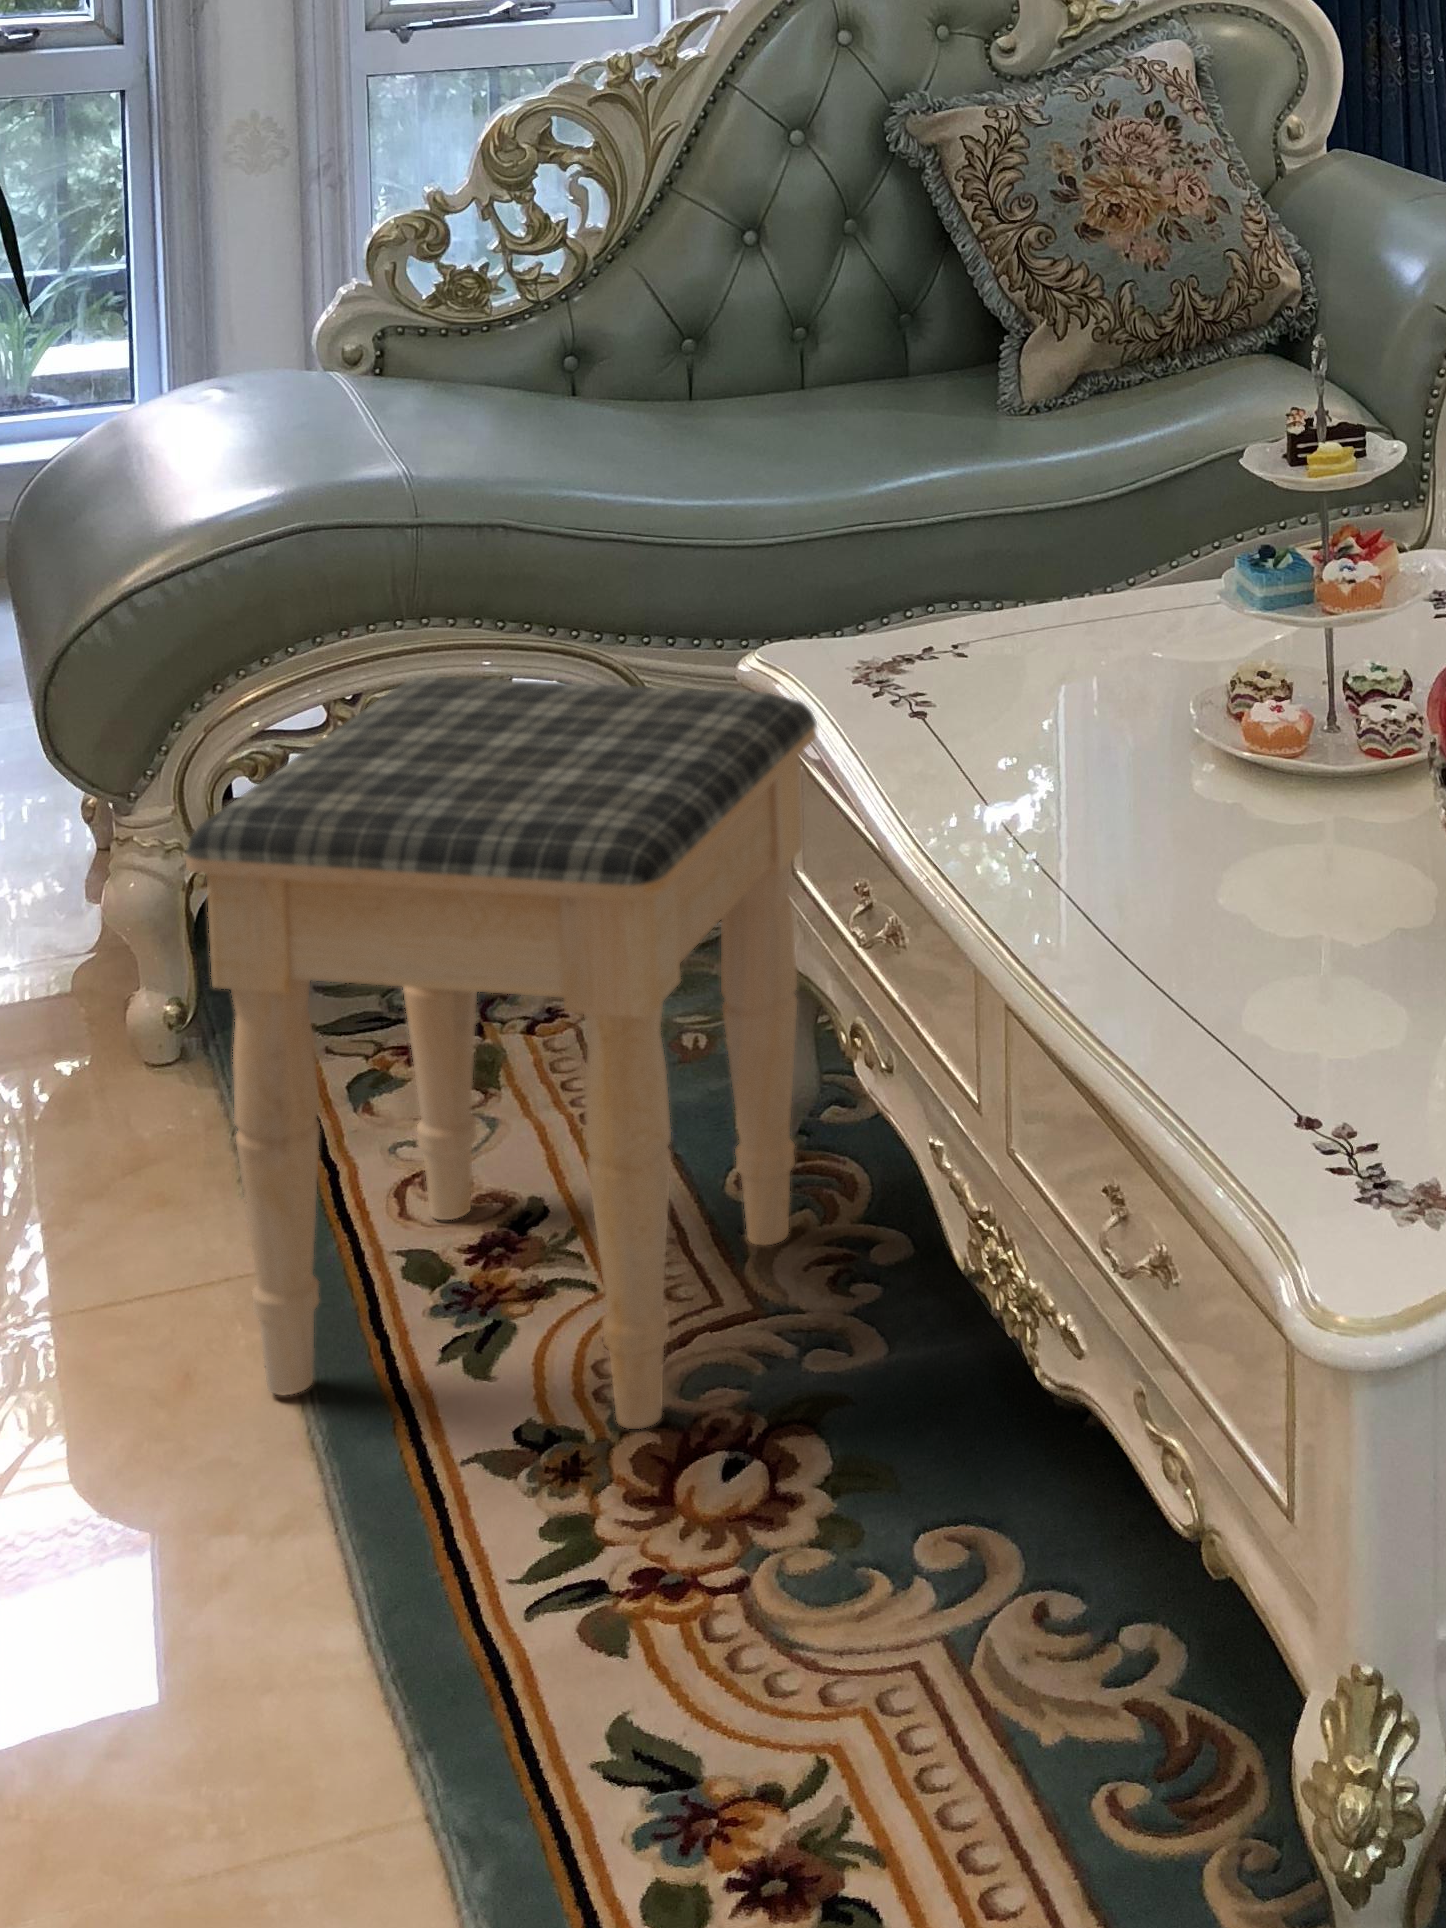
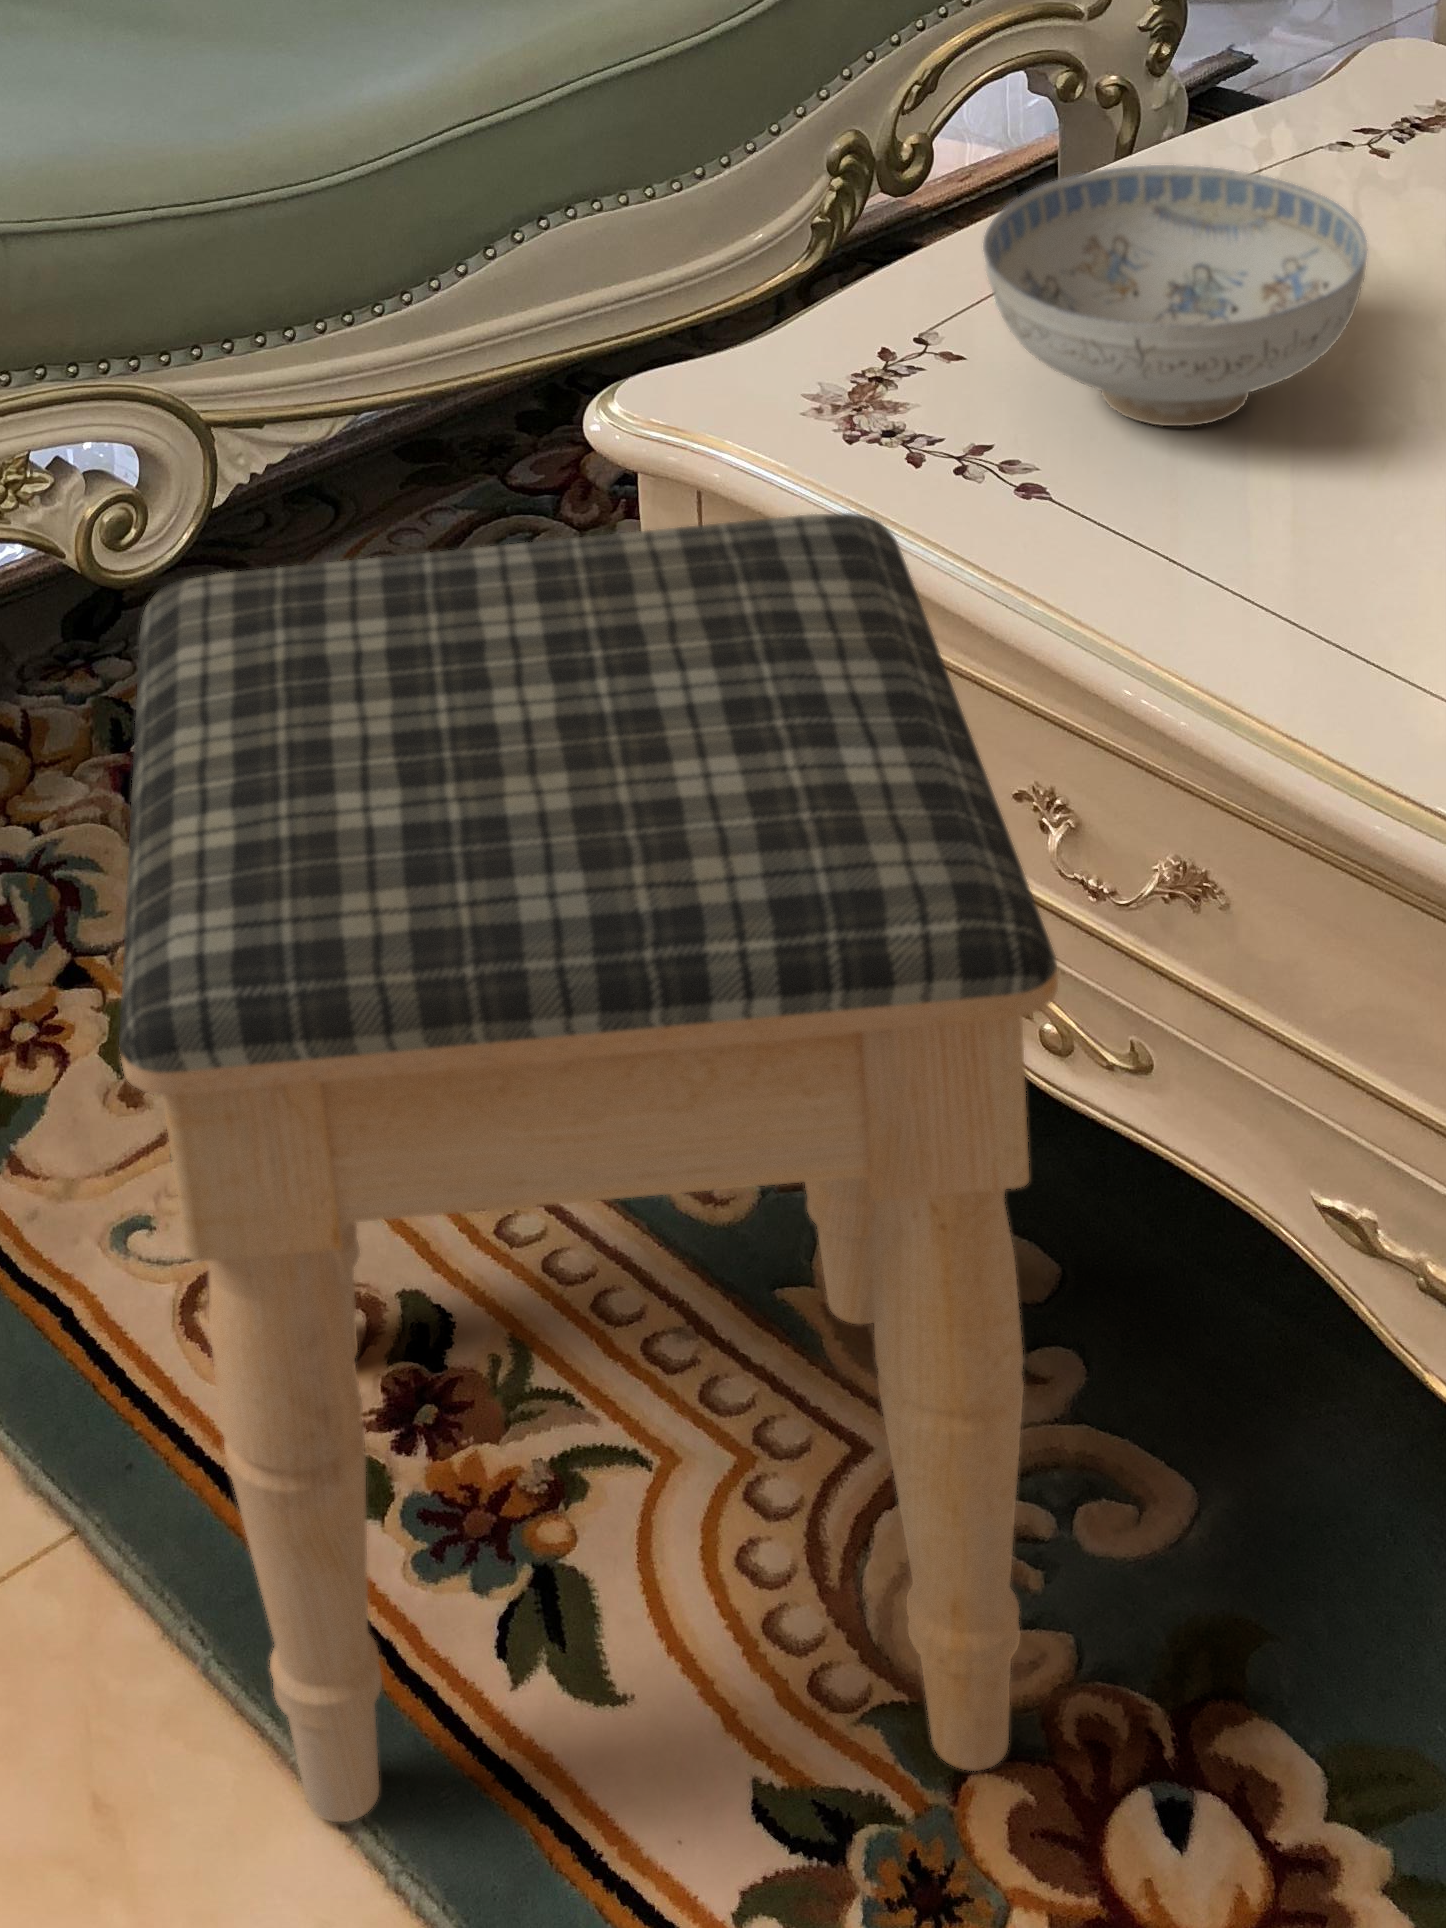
ceramic bowl: none [934,544,1159,694] -> present [983,165,1368,426]

